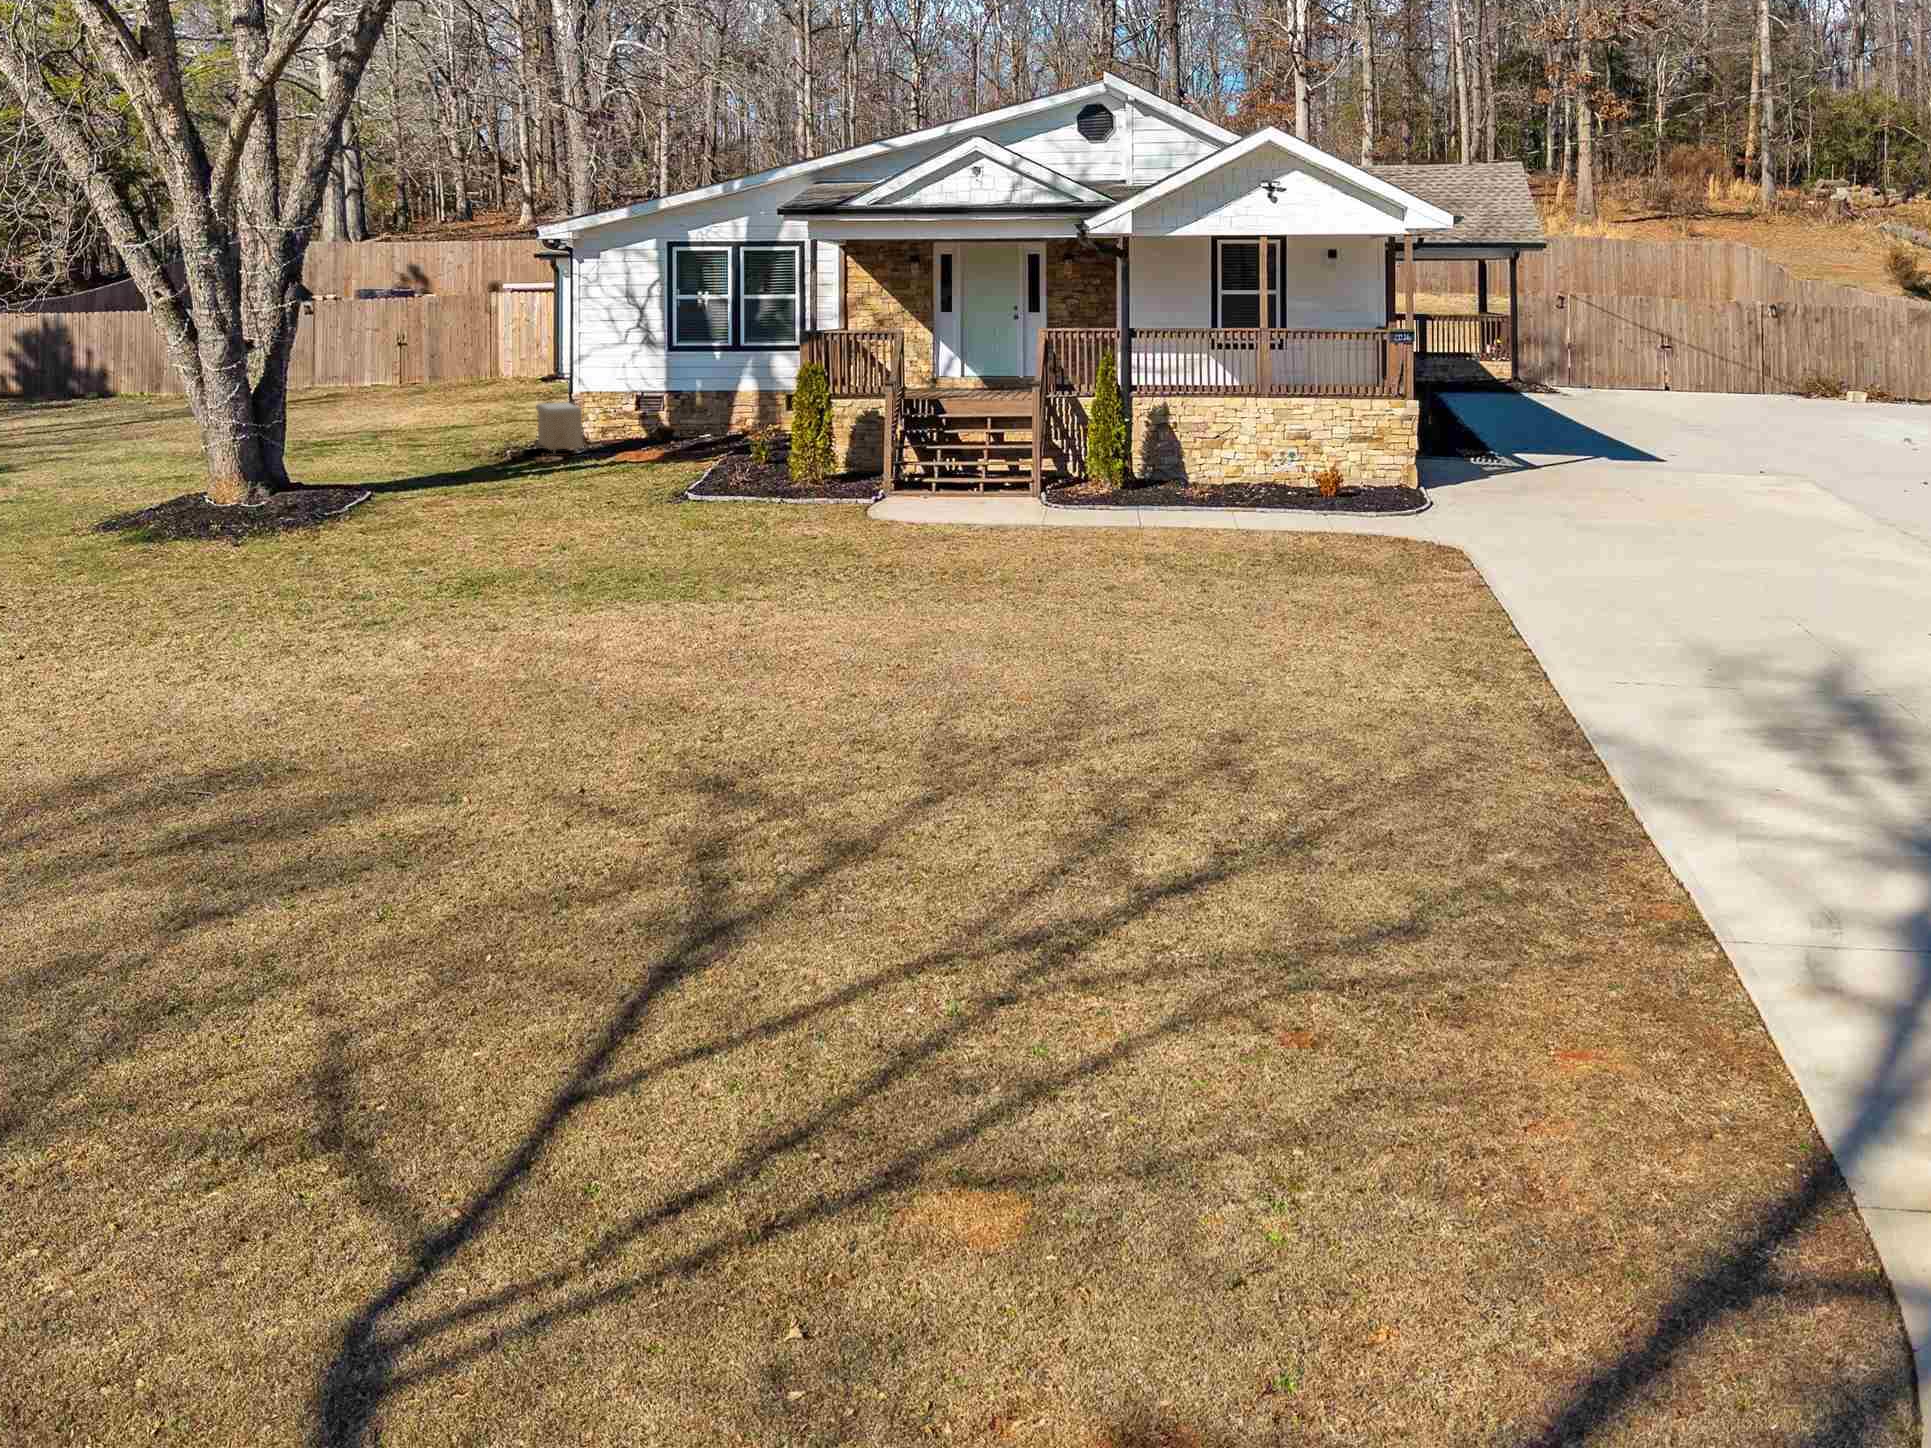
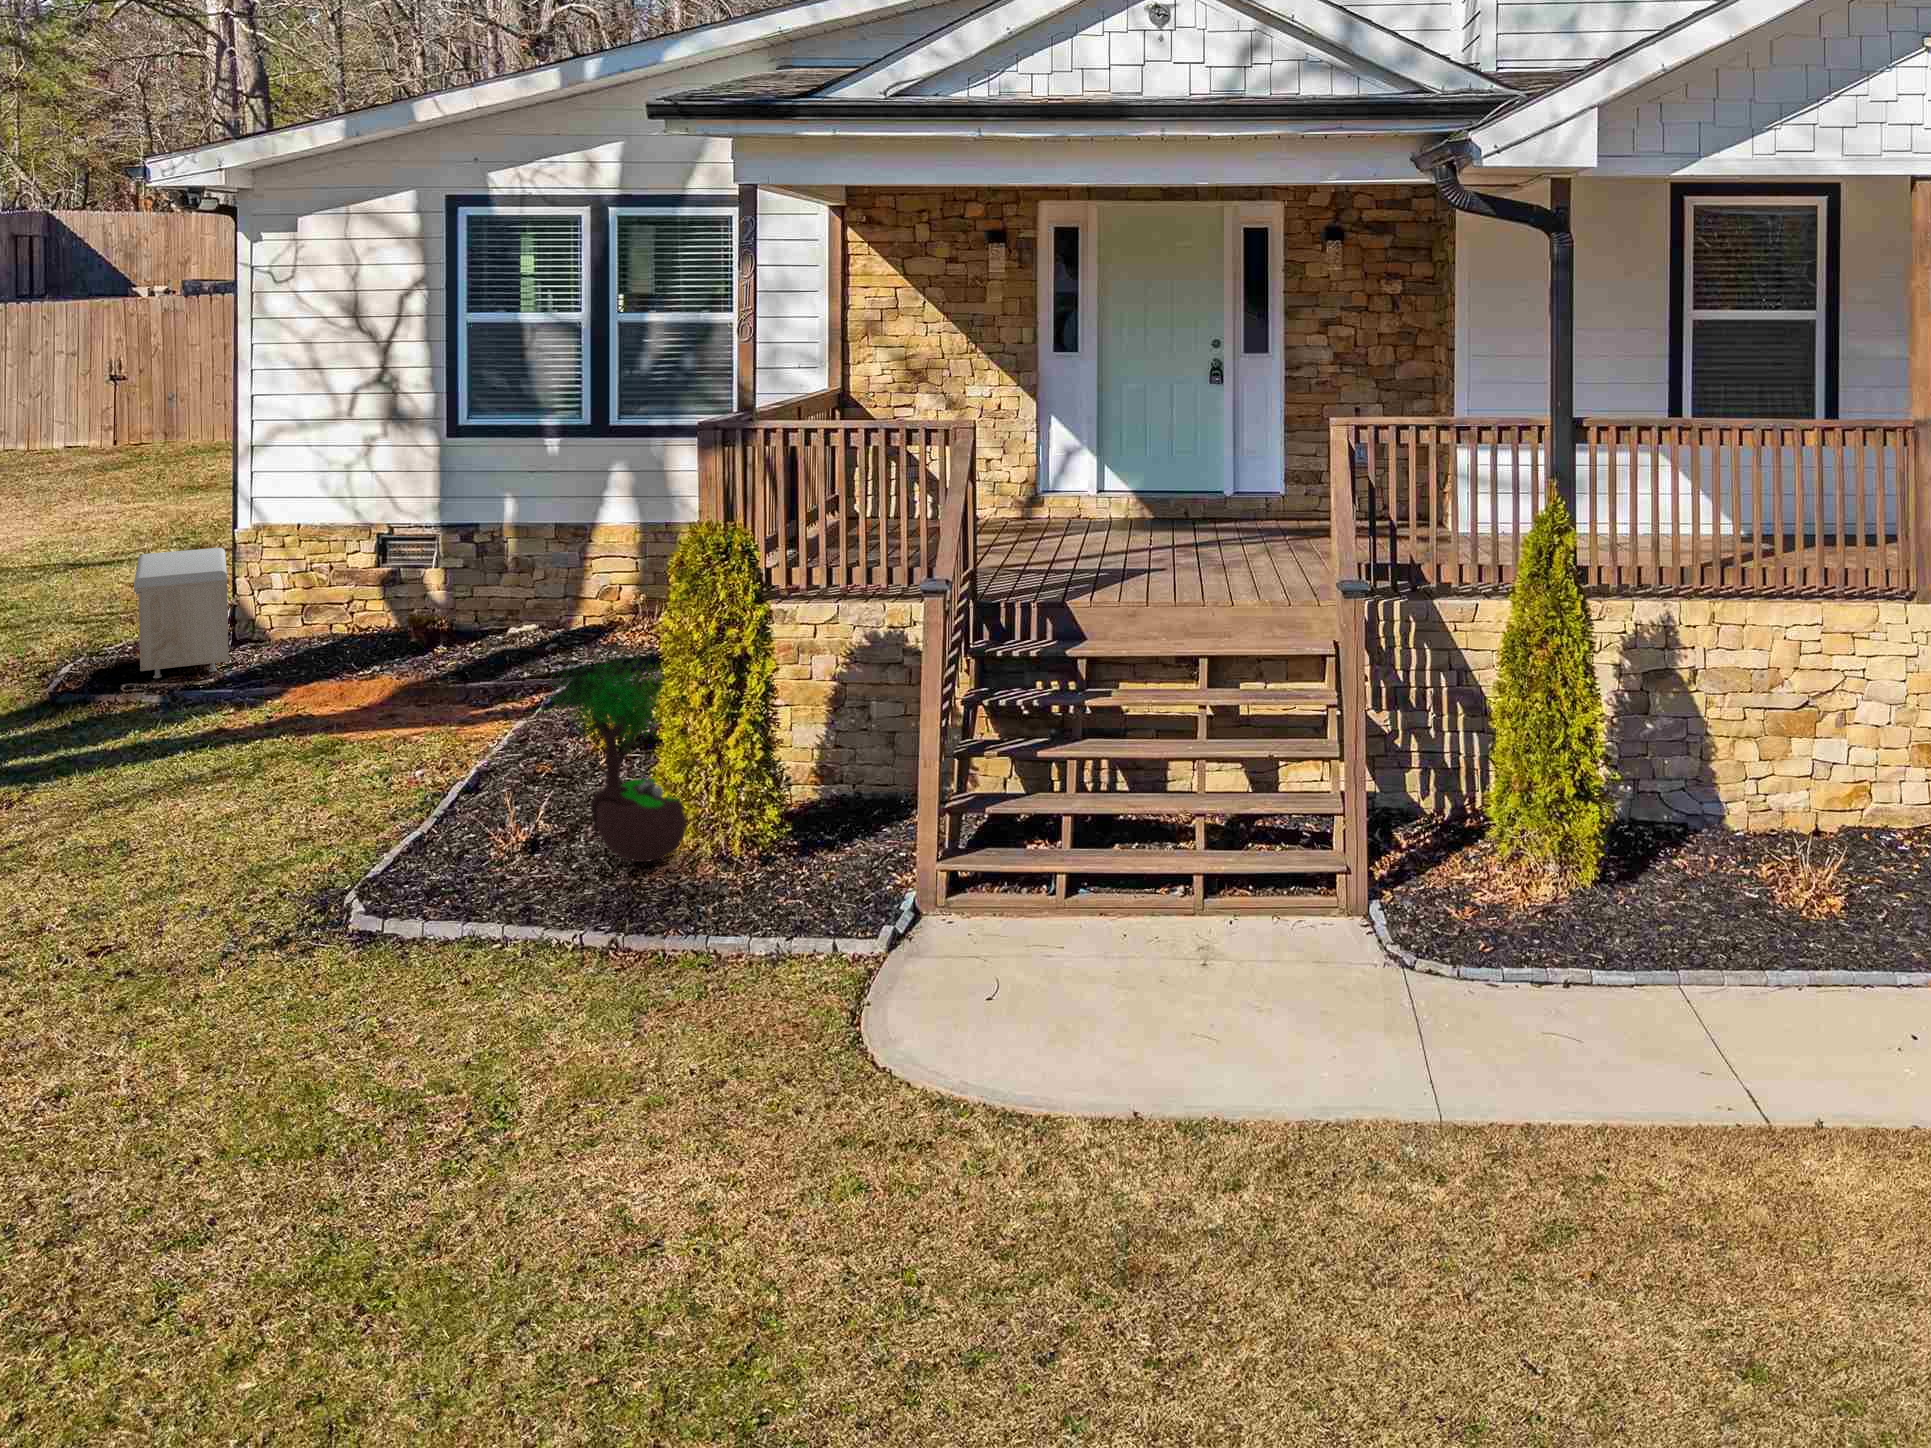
potted tree: none [752,405,806,487] -> present [550,644,686,862]

